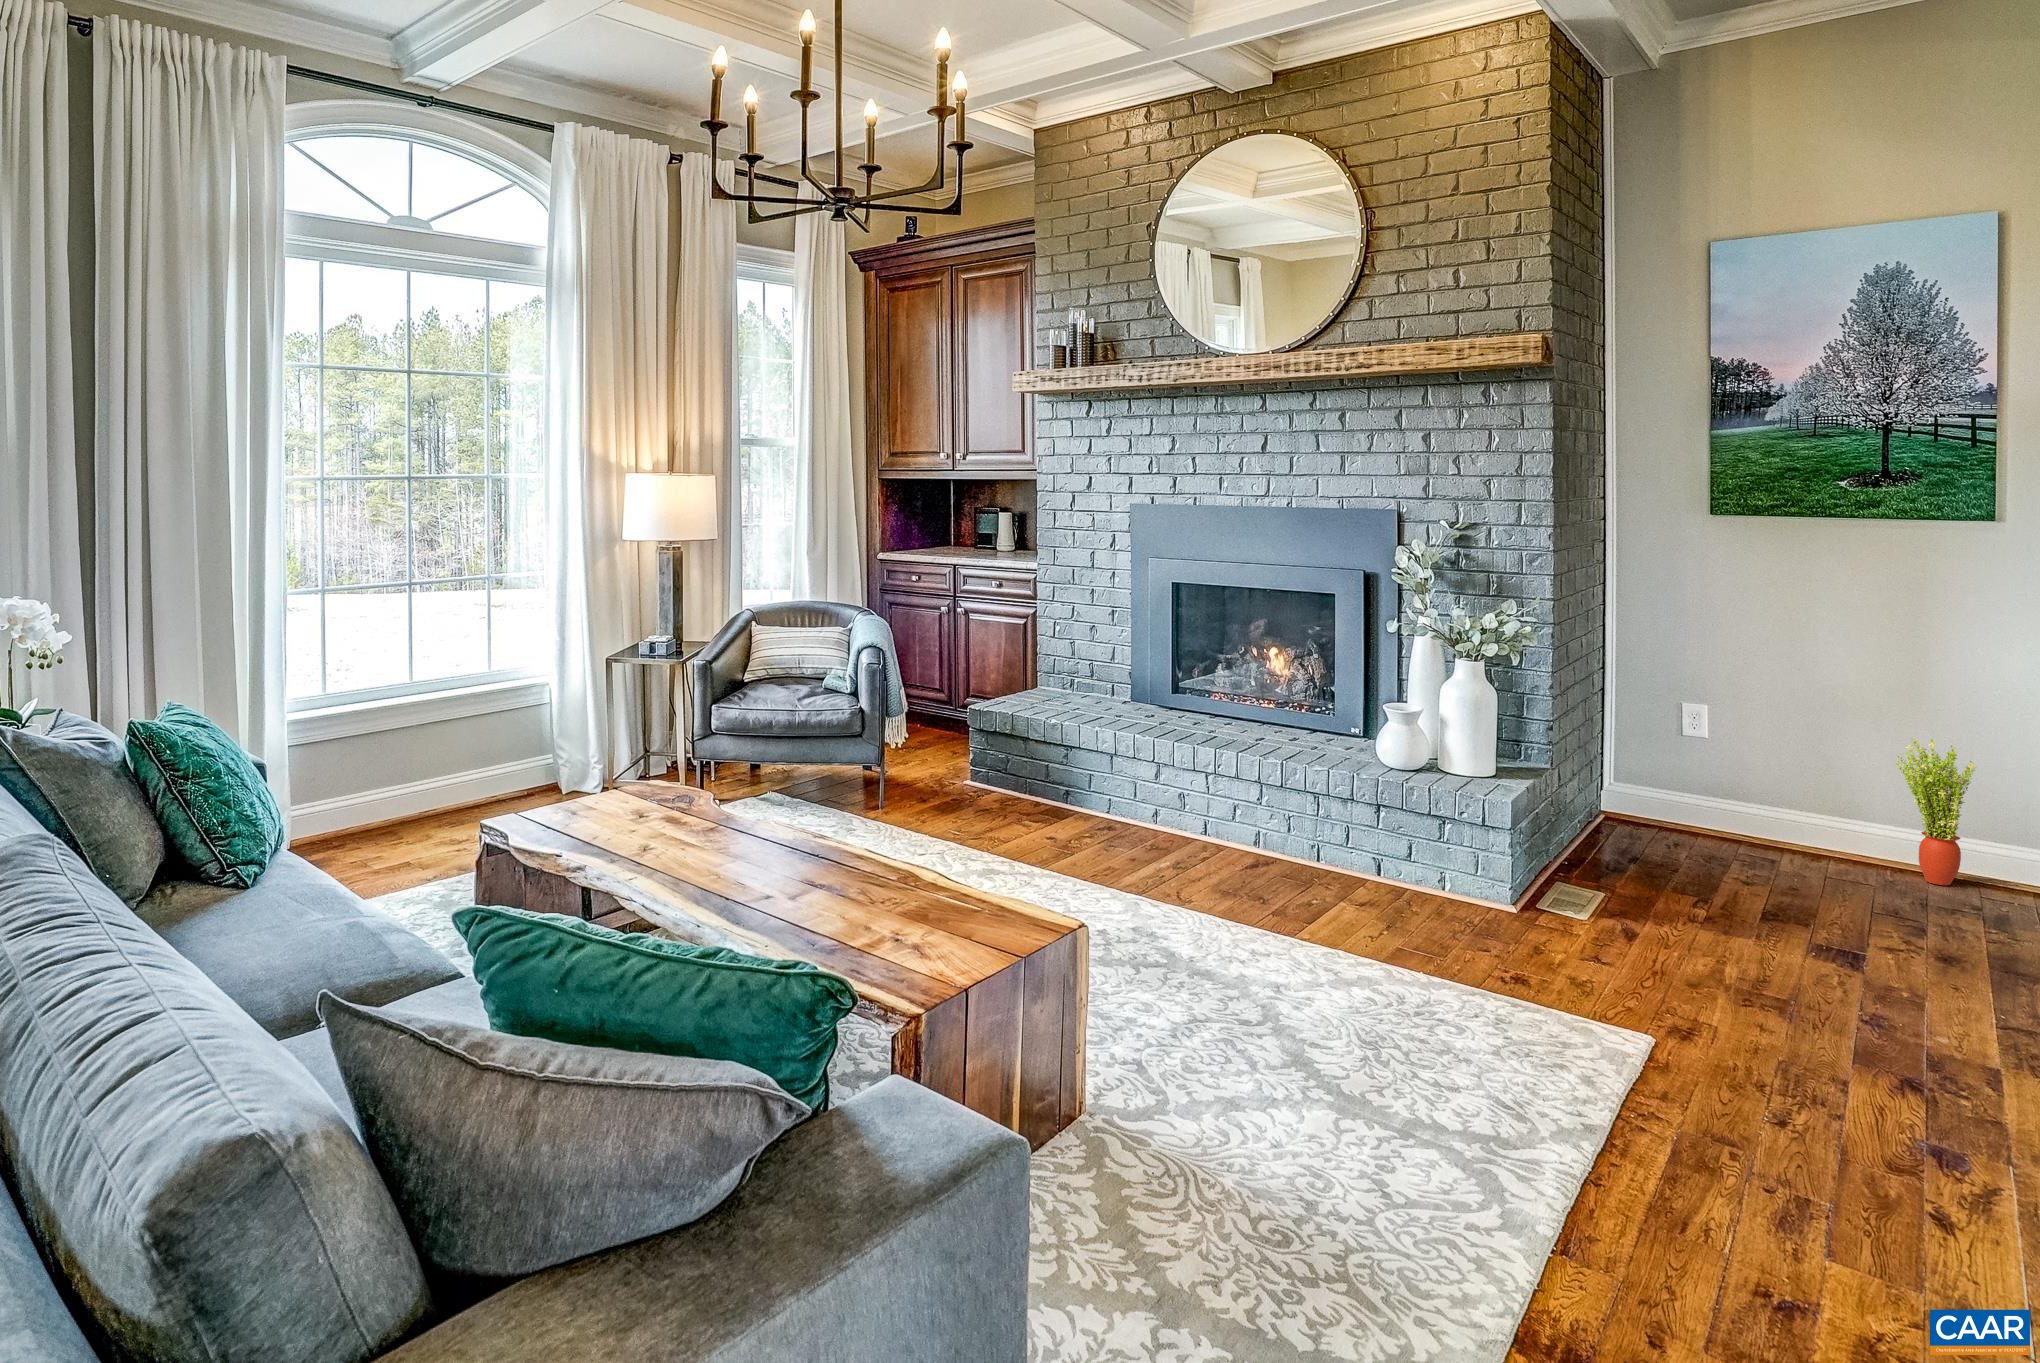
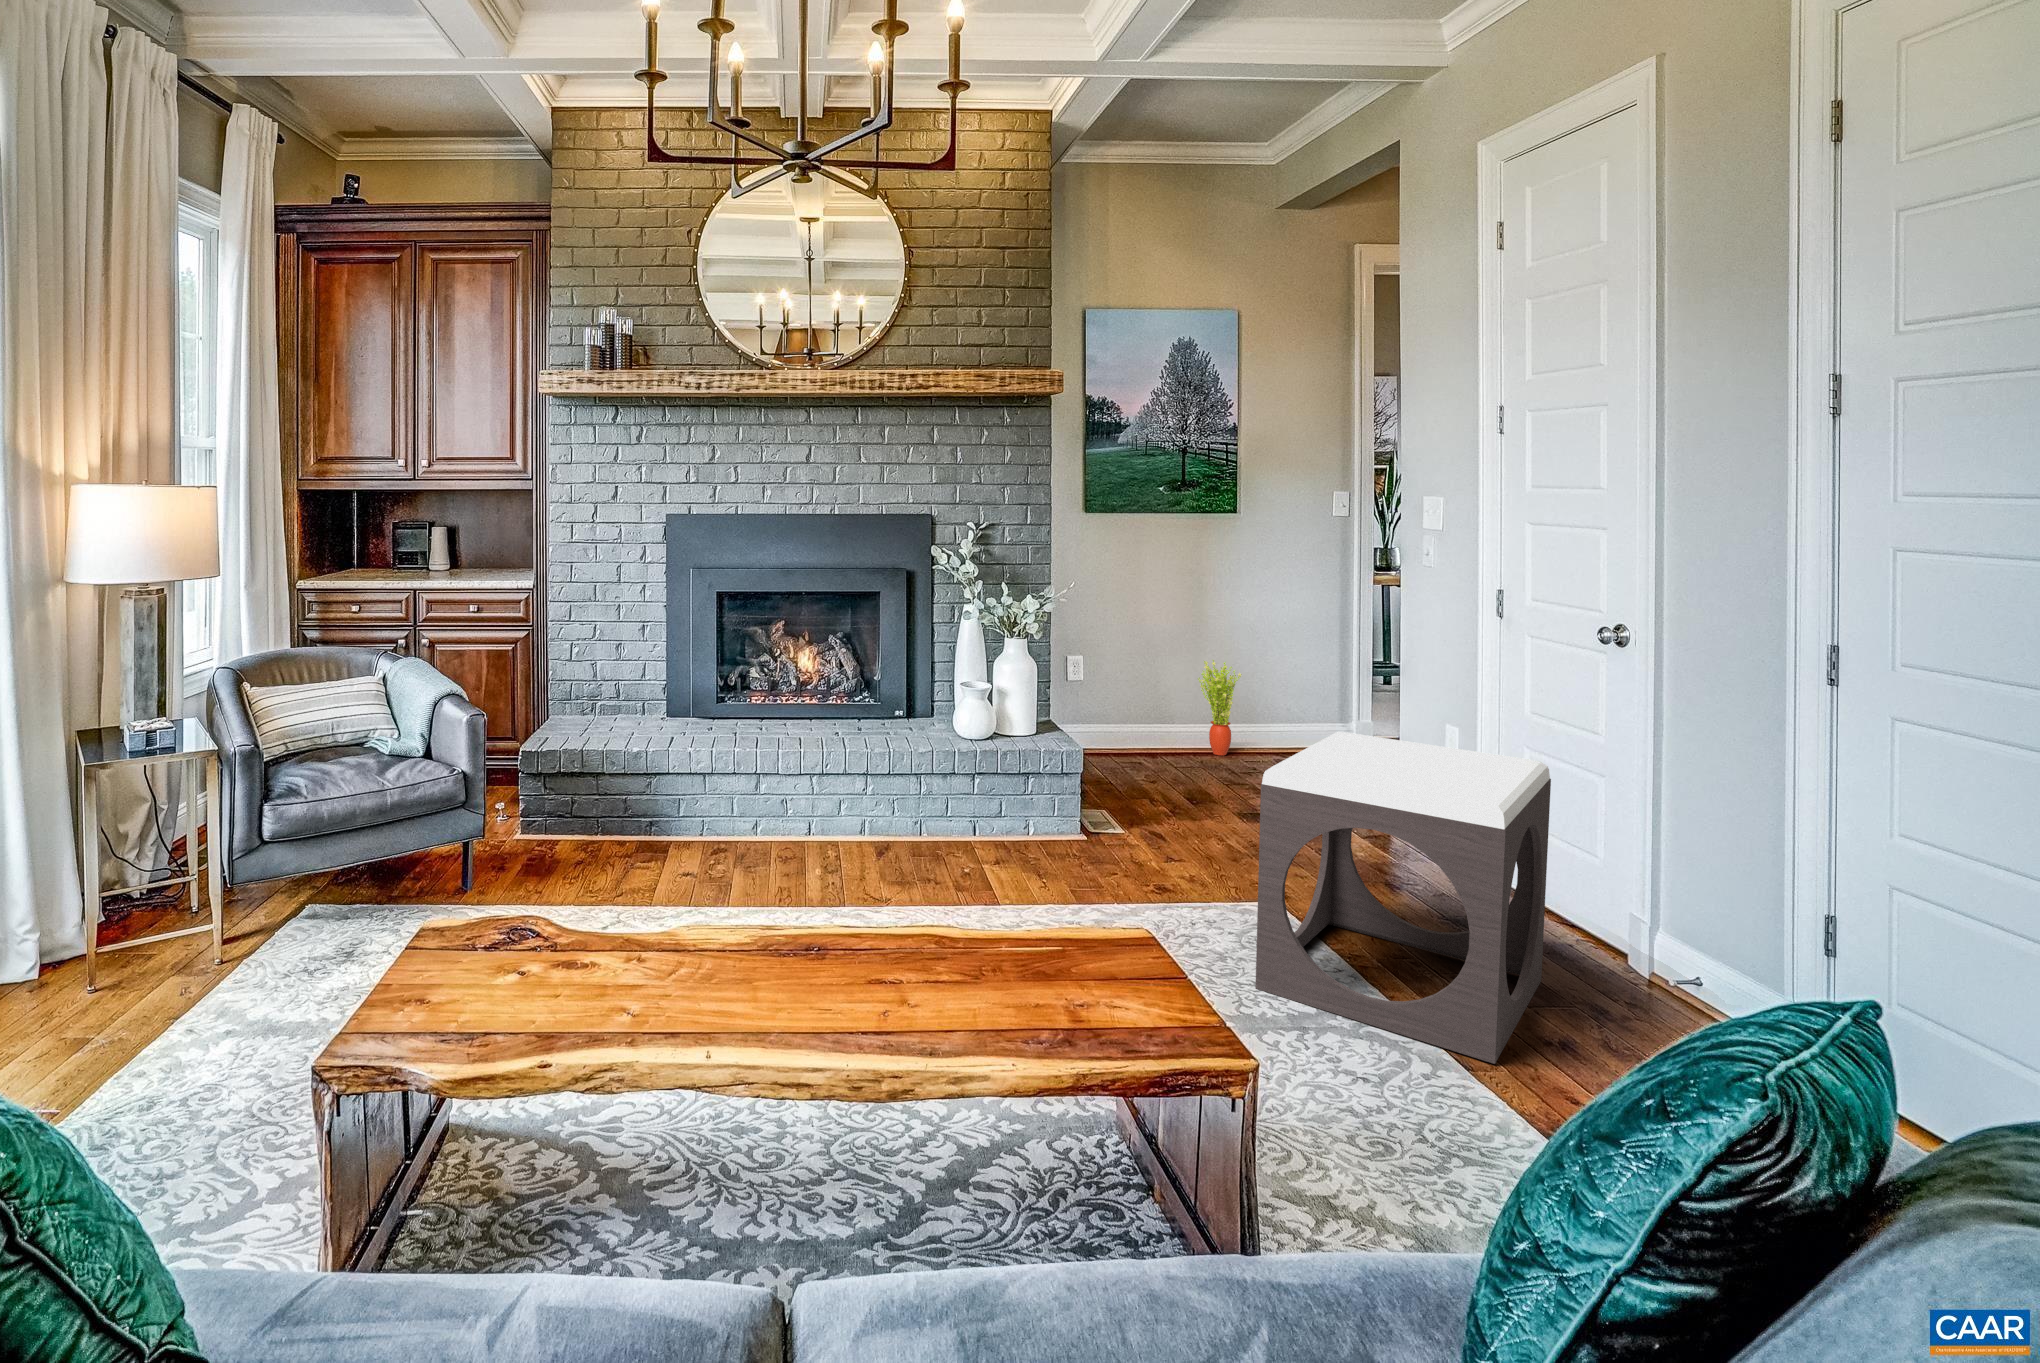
footstool: none [1435,806,1912,1219] -> present [1256,732,1551,1064]

